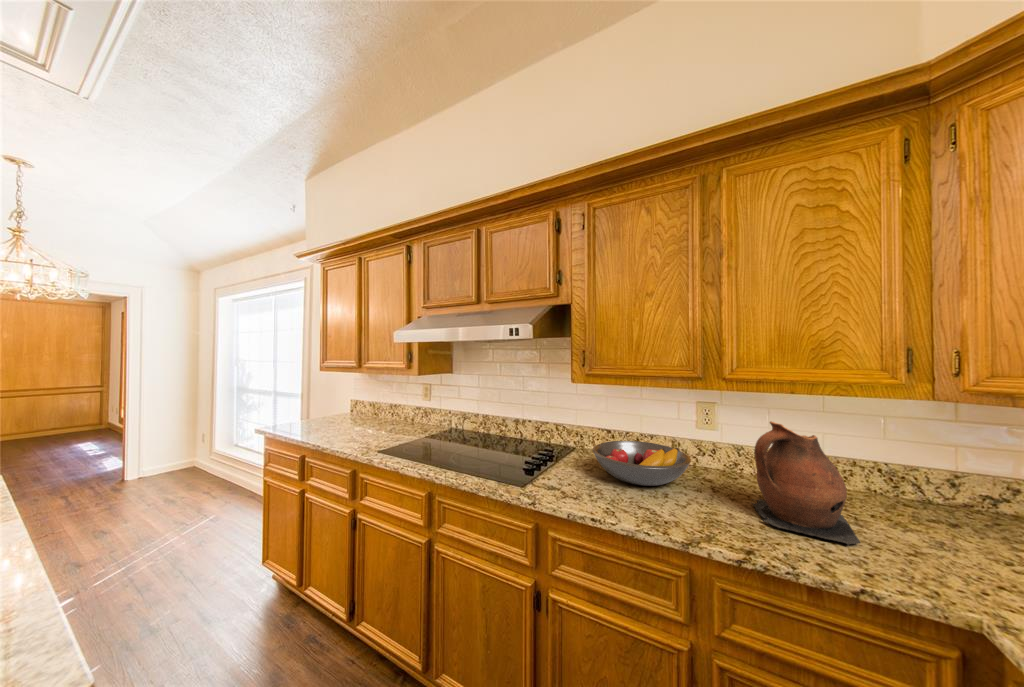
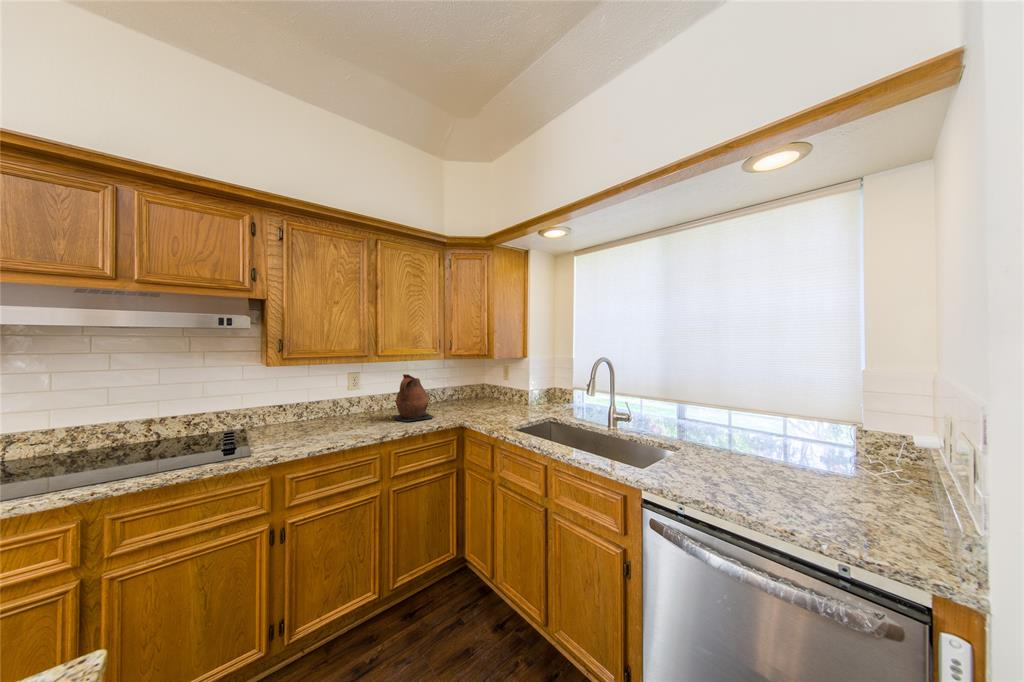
fruit bowl: present [592,441,691,486] -> none [292,401,362,430]

